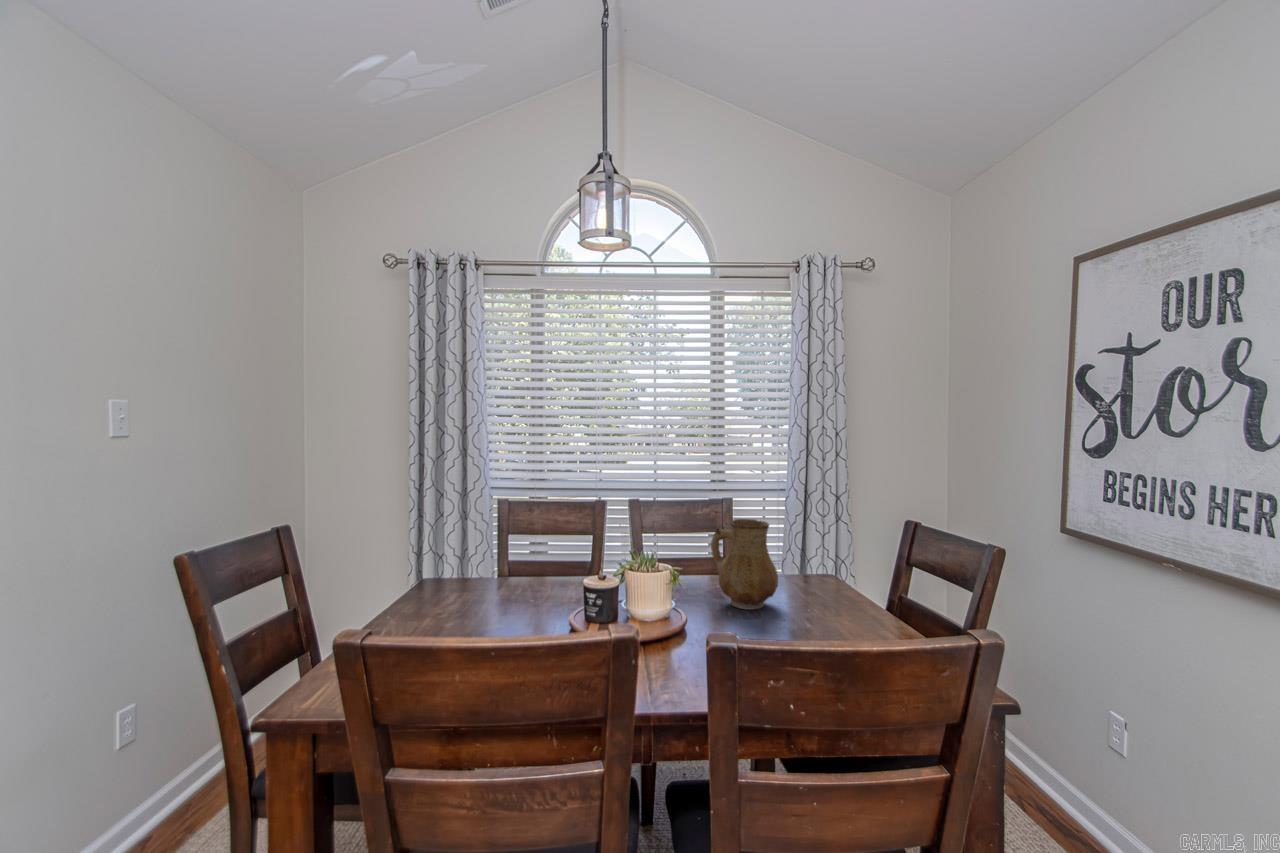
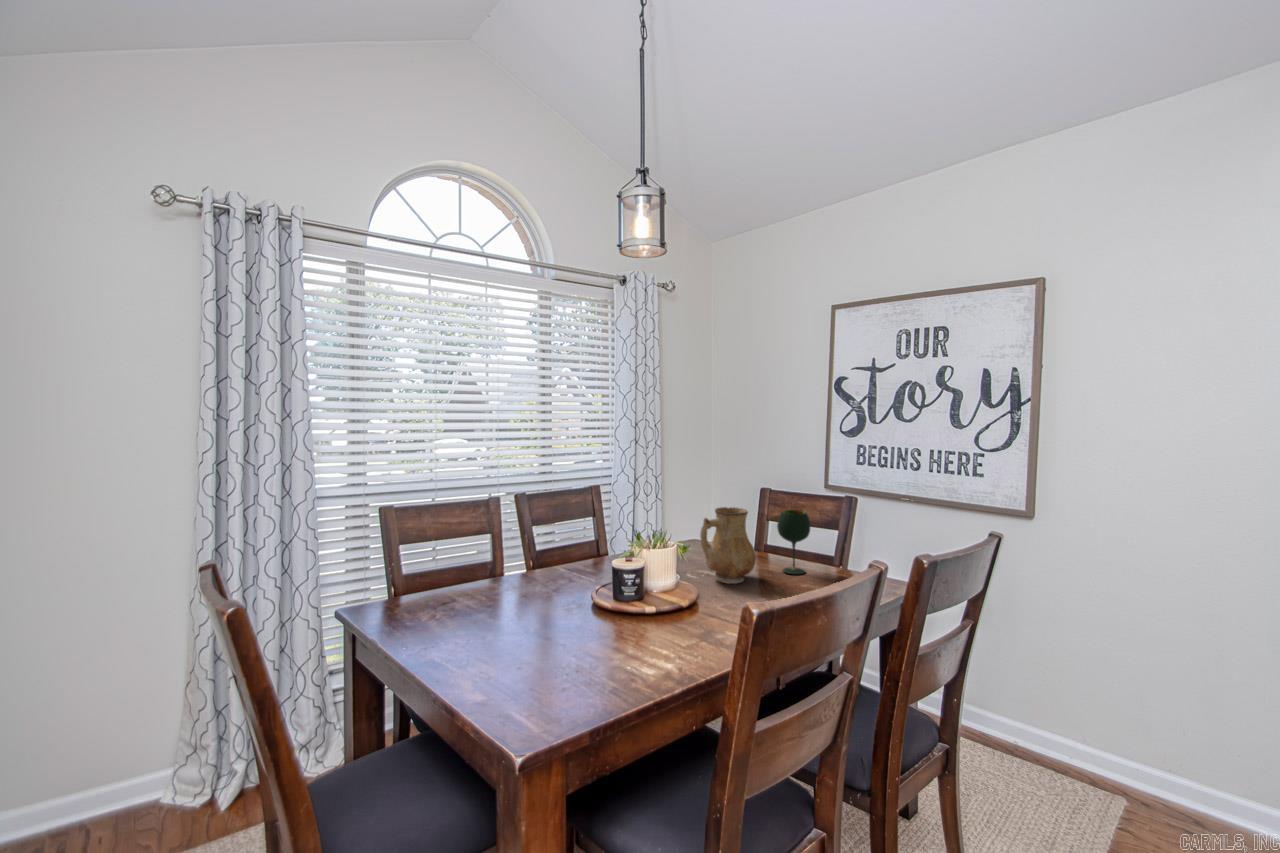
wine glass: none [814,535,858,620] -> present [777,510,810,574]

